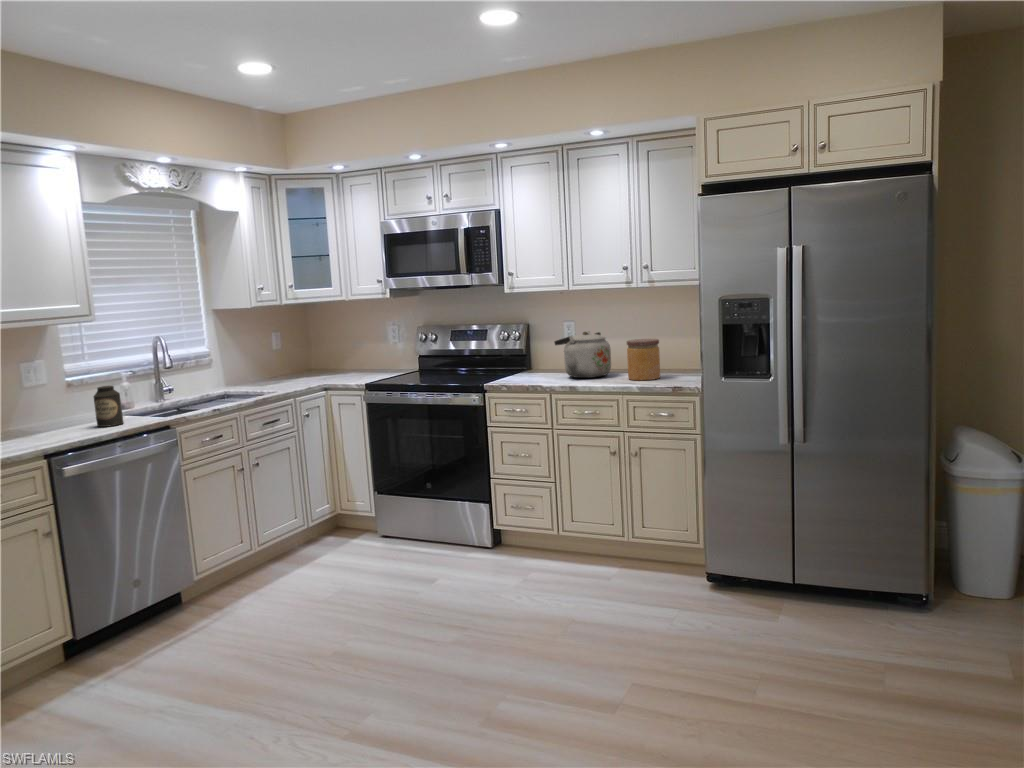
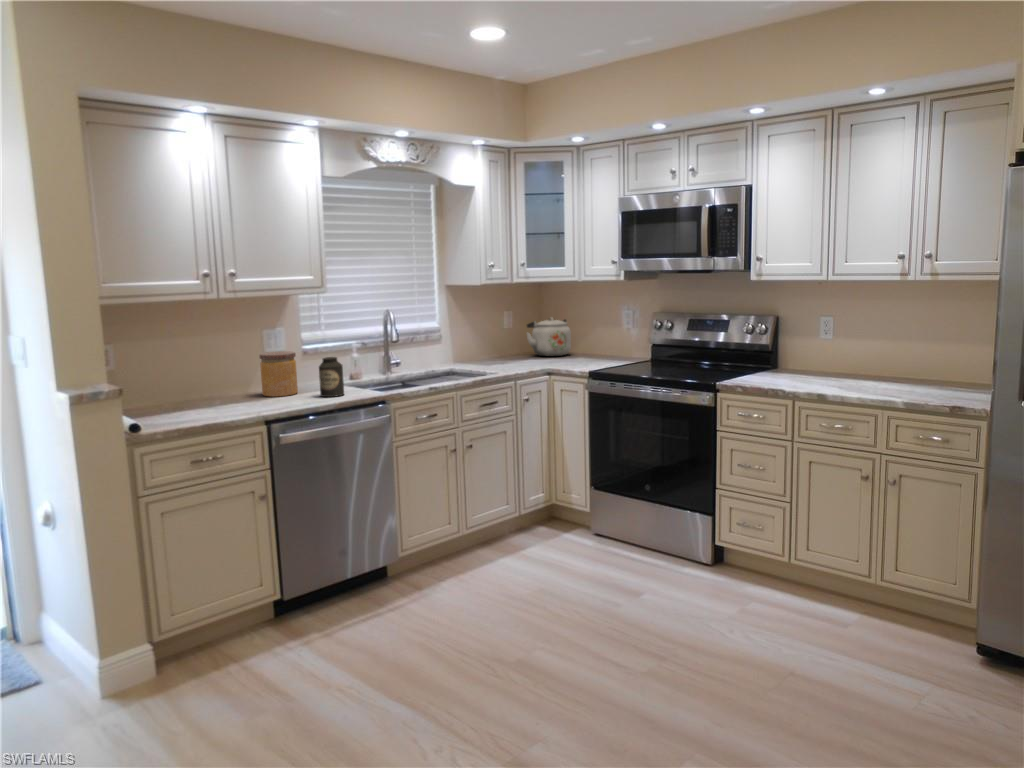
kettle: present [554,331,611,378] -> present [527,318,571,356]
jar: present [627,339,660,380] -> present [260,351,298,397]

